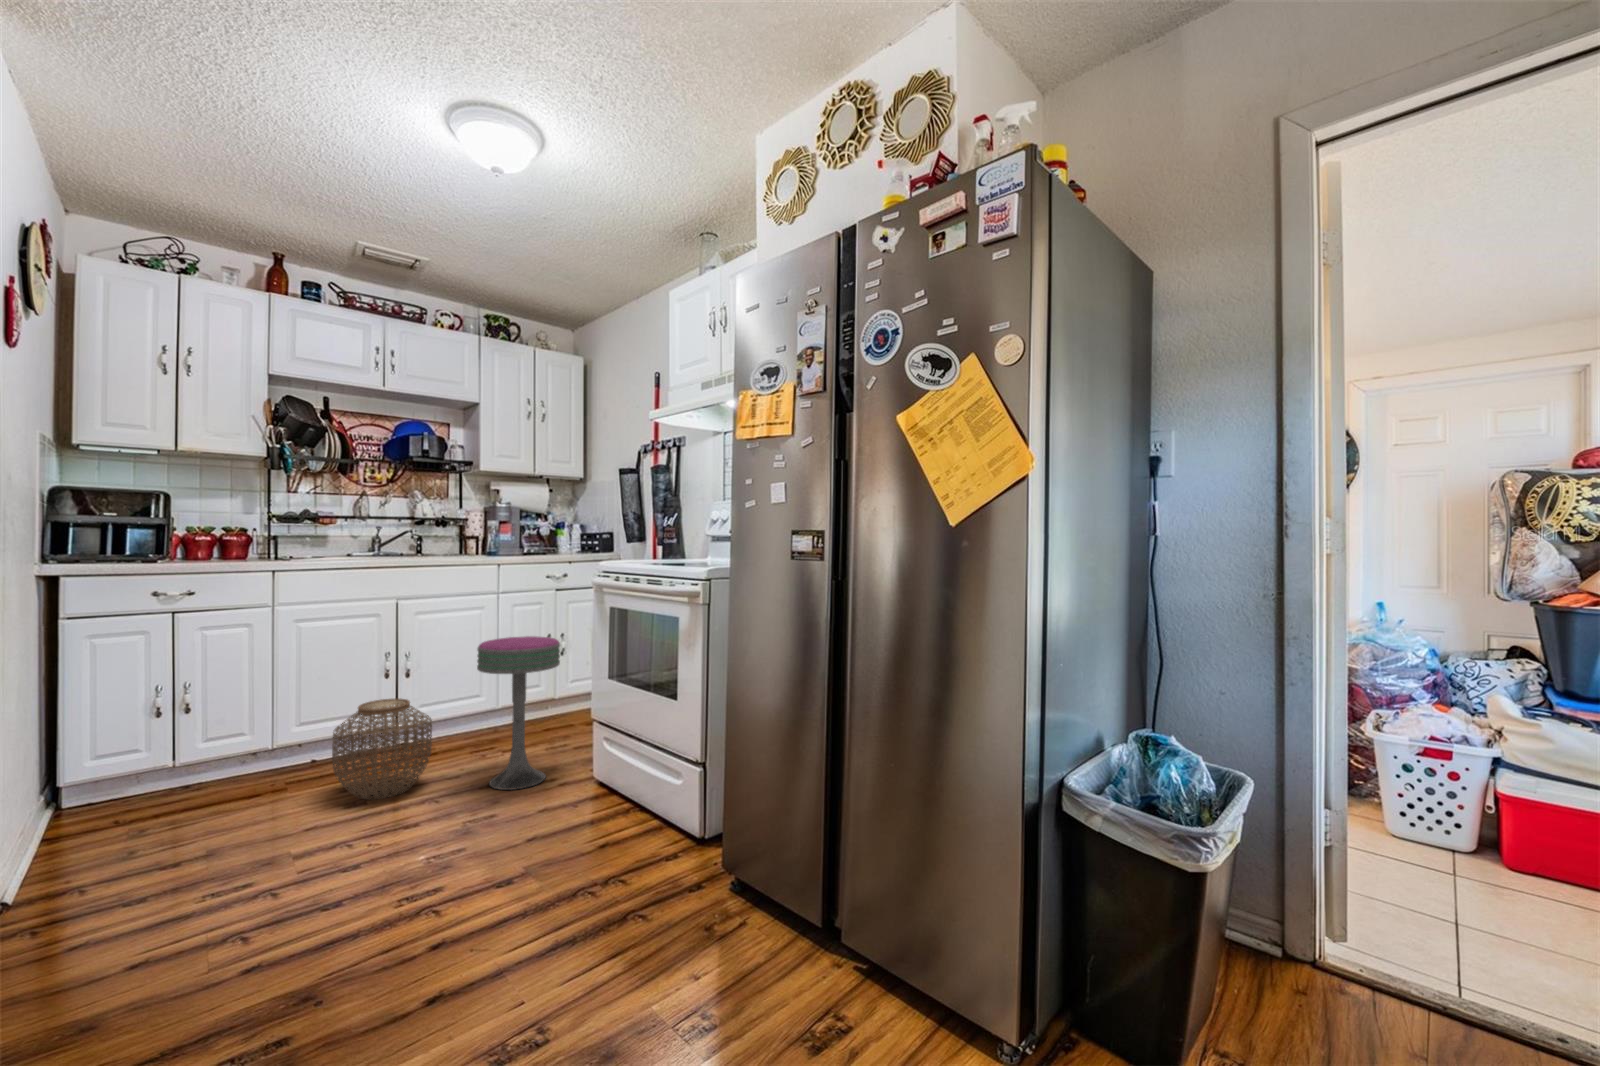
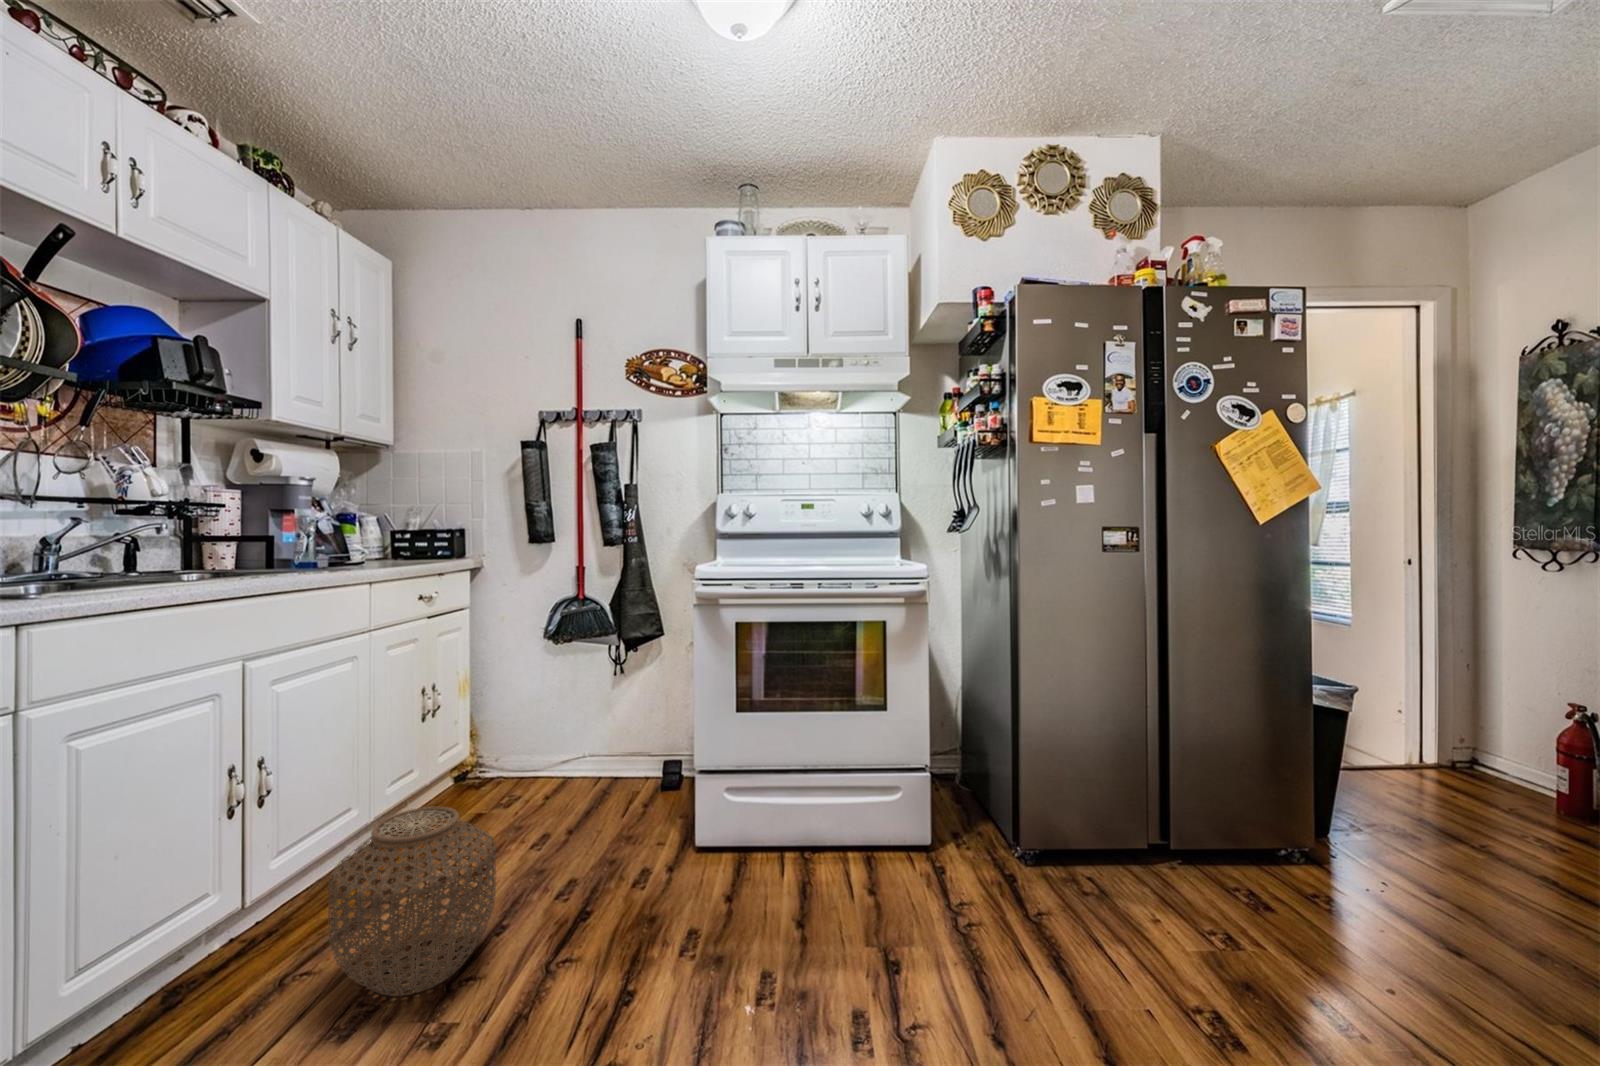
bar stool: present [477,636,560,790] -> none [529,671,641,896]

